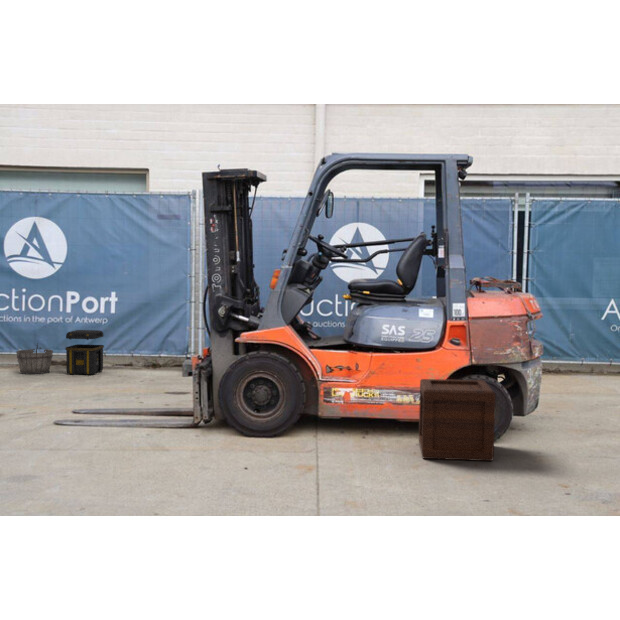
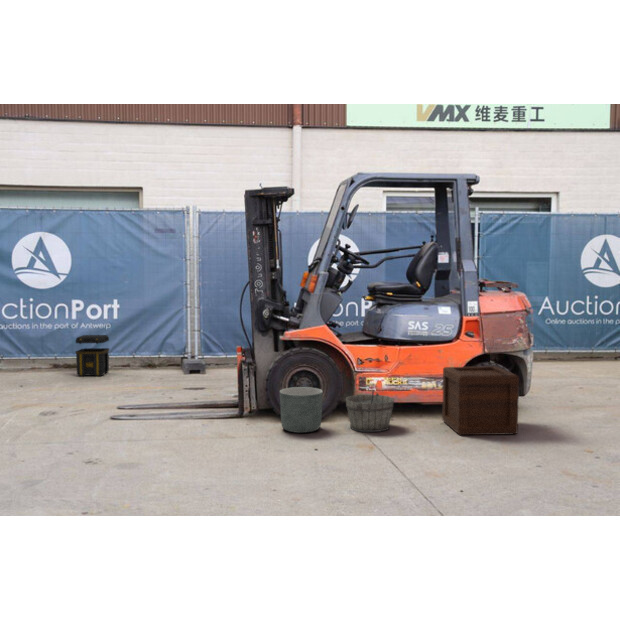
wooden bucket: present [16,344,53,374] -> present [346,388,394,432]
planter: none [227,395,275,446] -> present [280,387,323,433]

